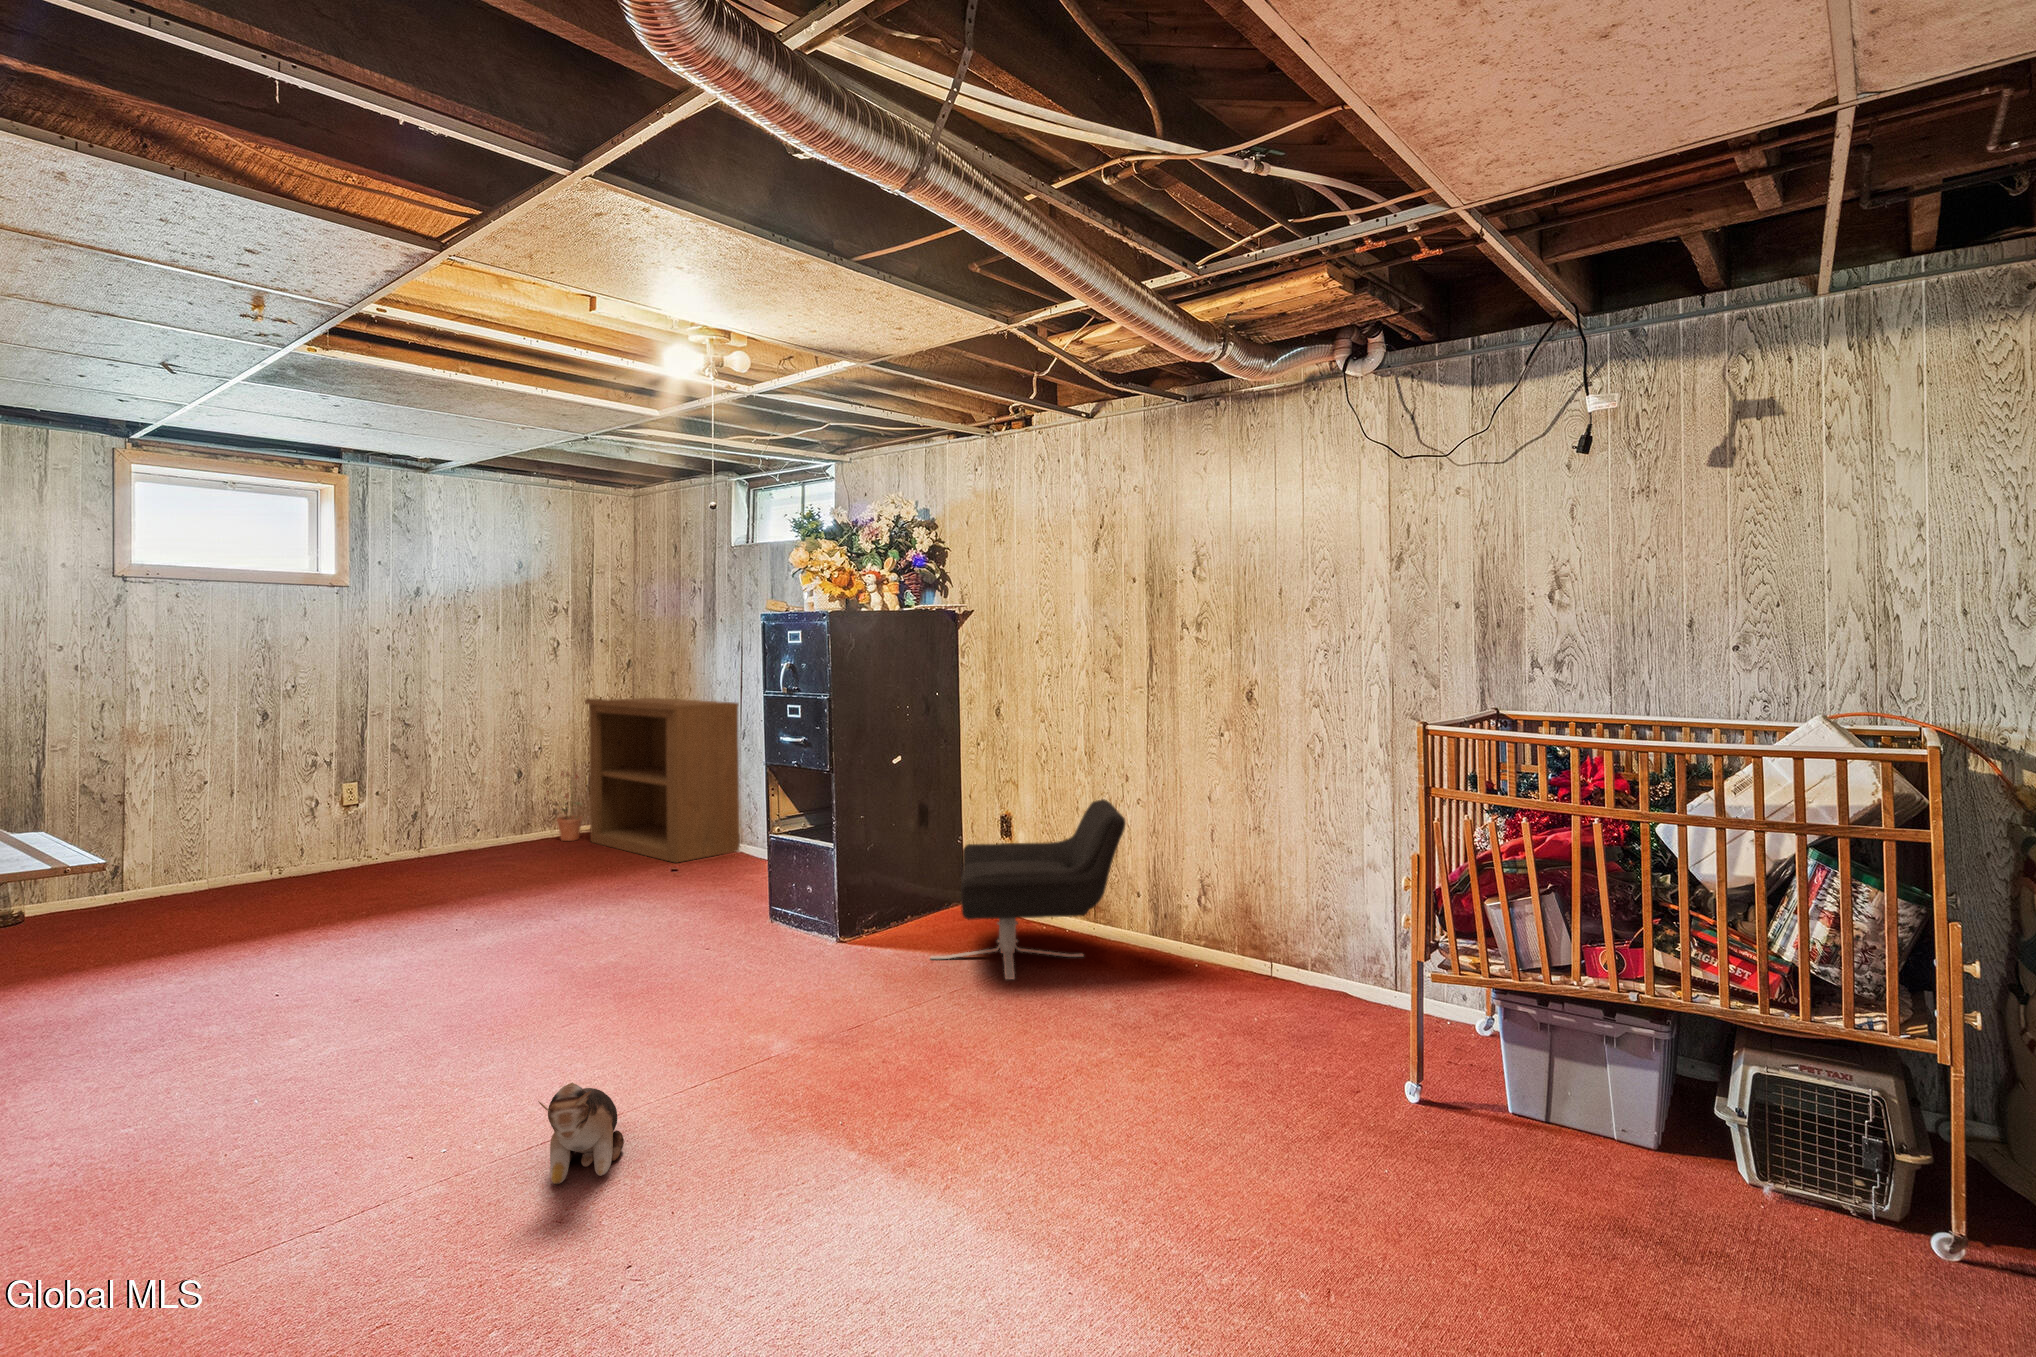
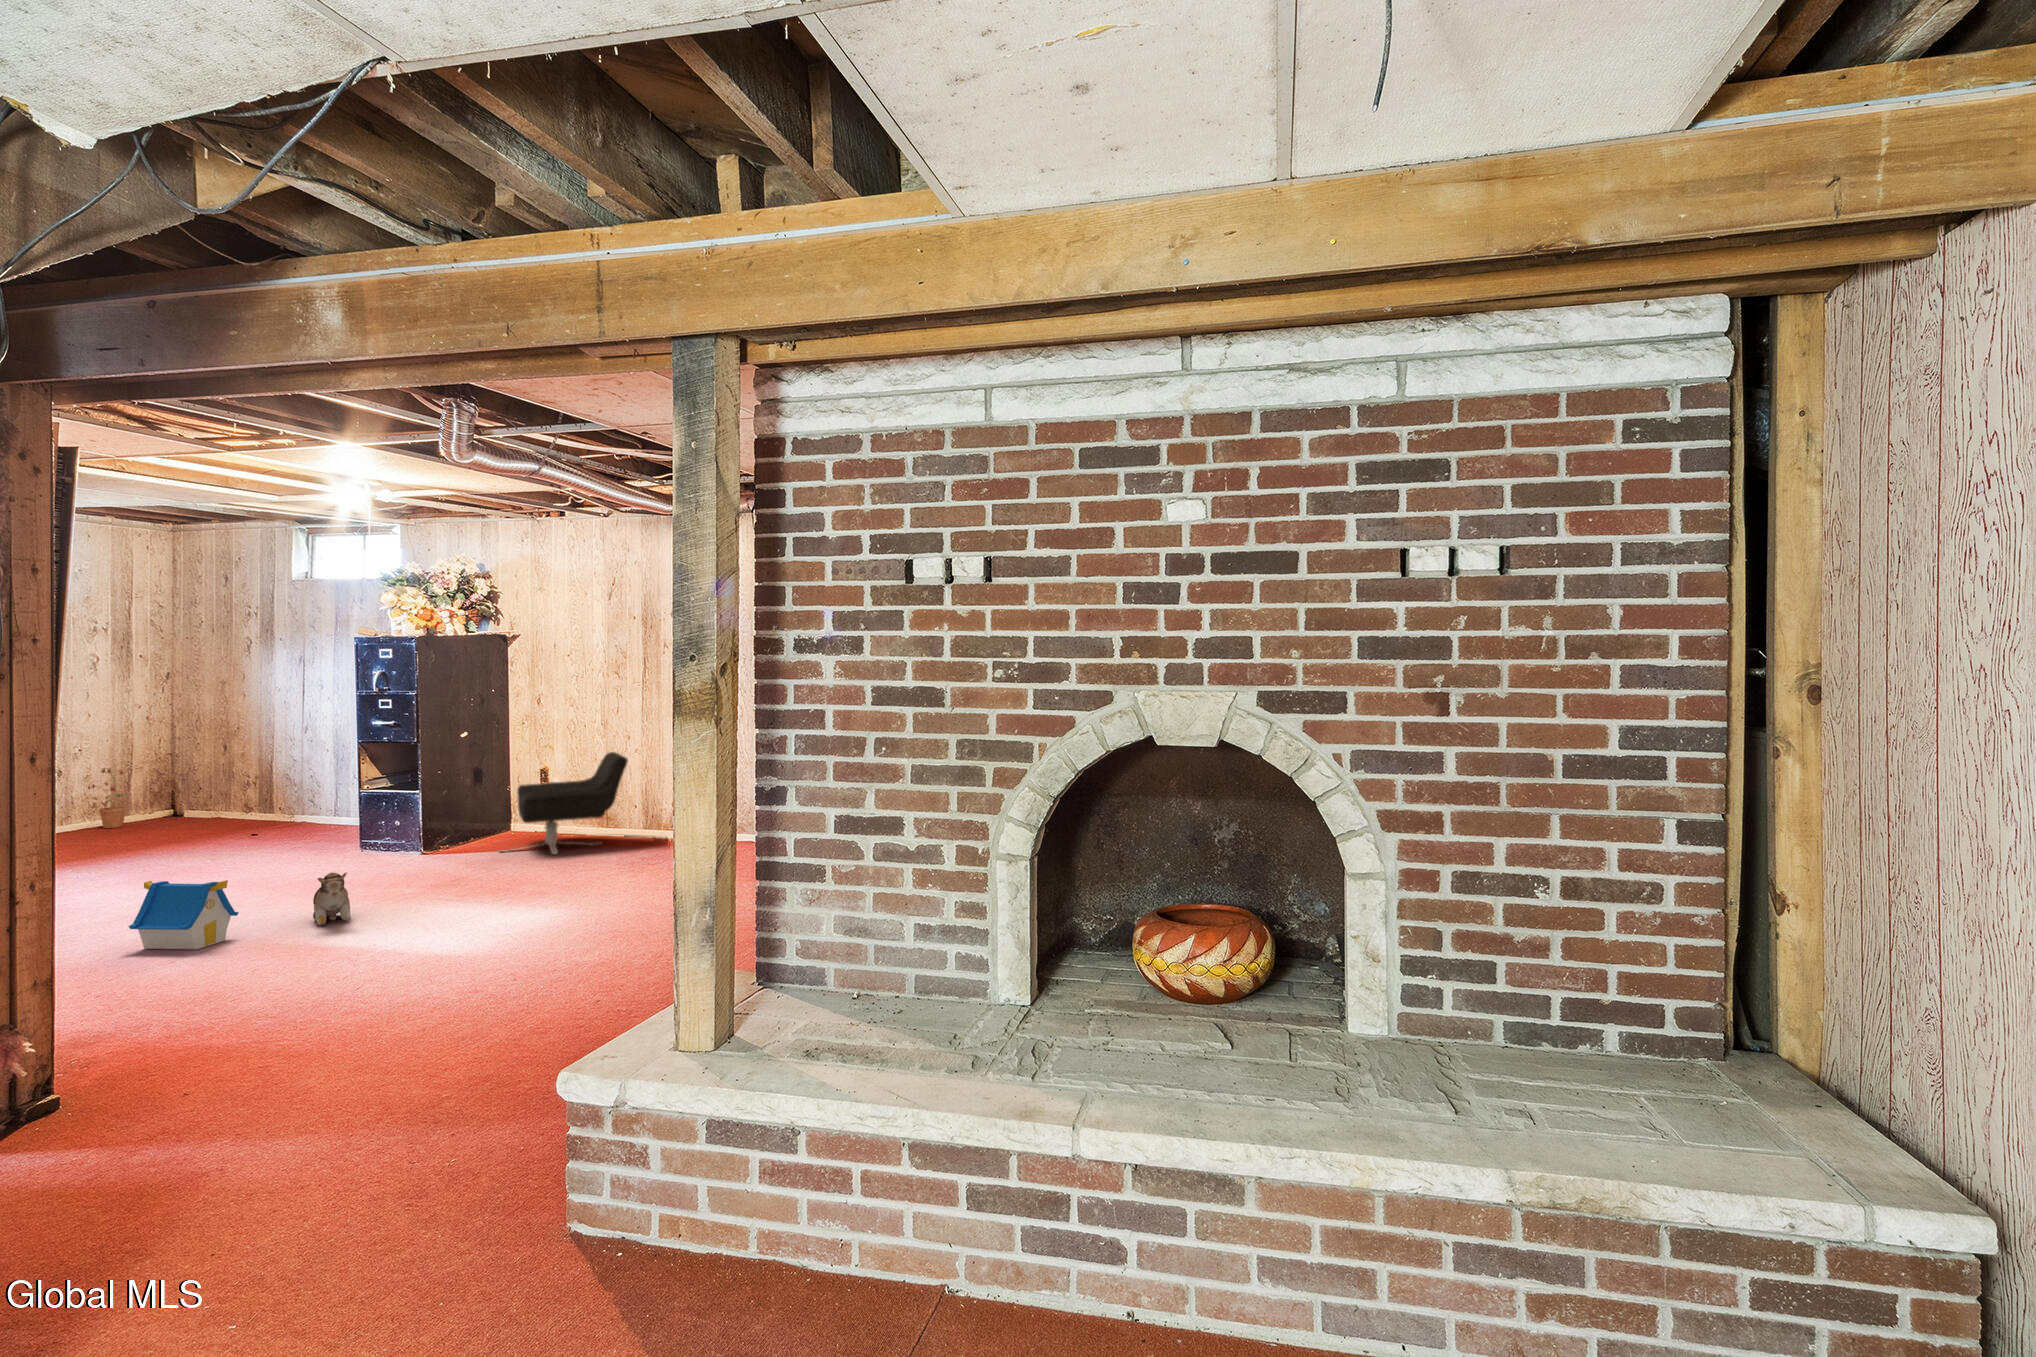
bookshelf: present [585,698,740,863] -> none [134,704,302,831]
toy house: none [225,1069,415,1243] -> present [129,880,239,949]

